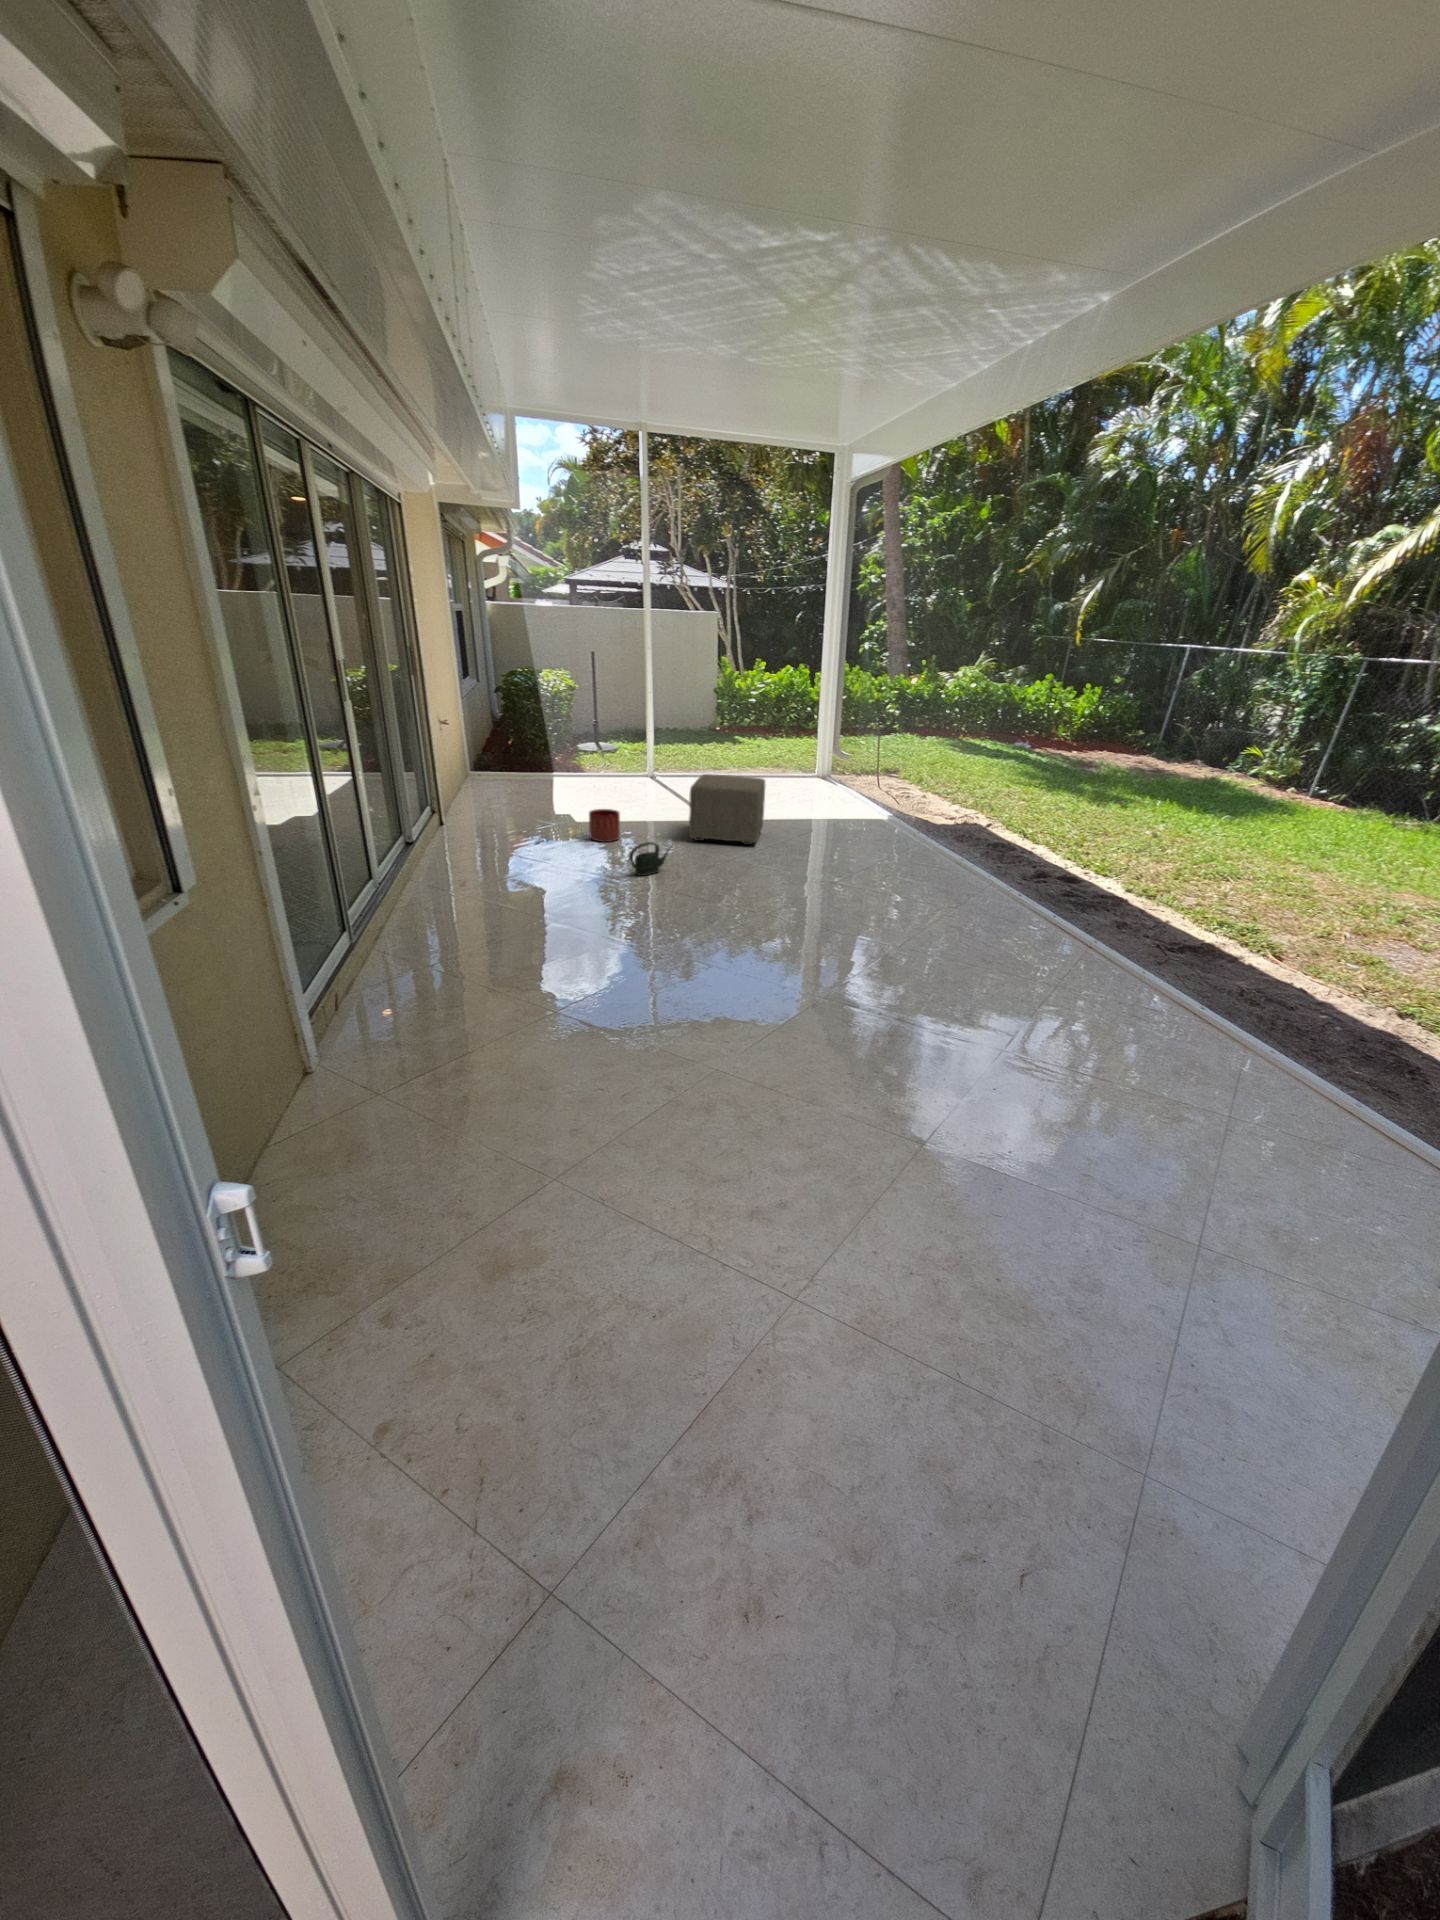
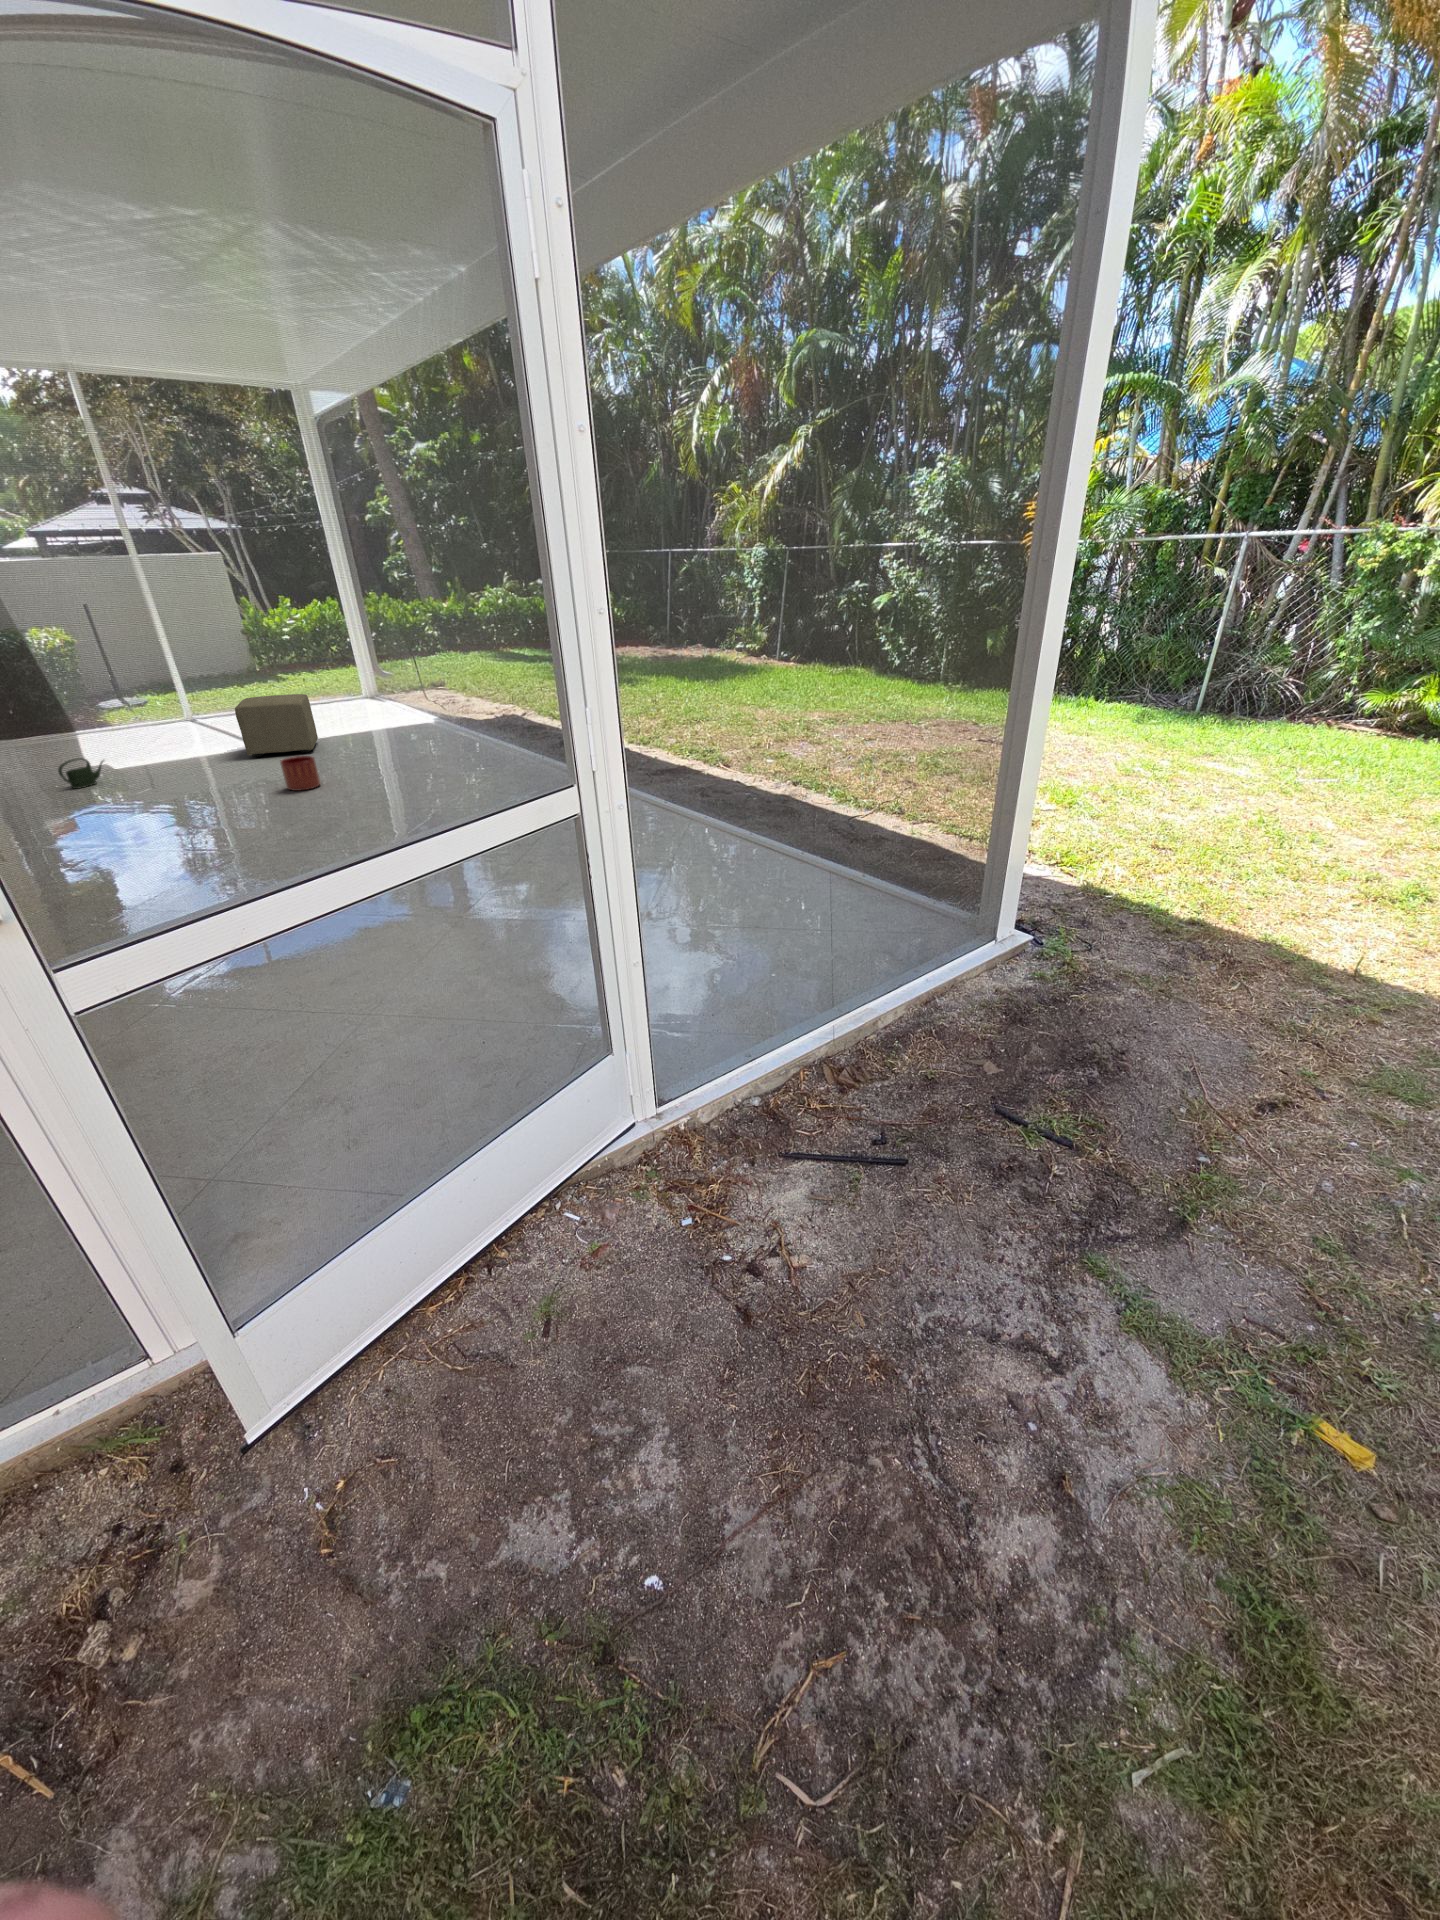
planter: present [589,809,620,842] -> present [280,756,320,791]
watering can: present [629,842,671,876] -> present [58,758,103,789]

